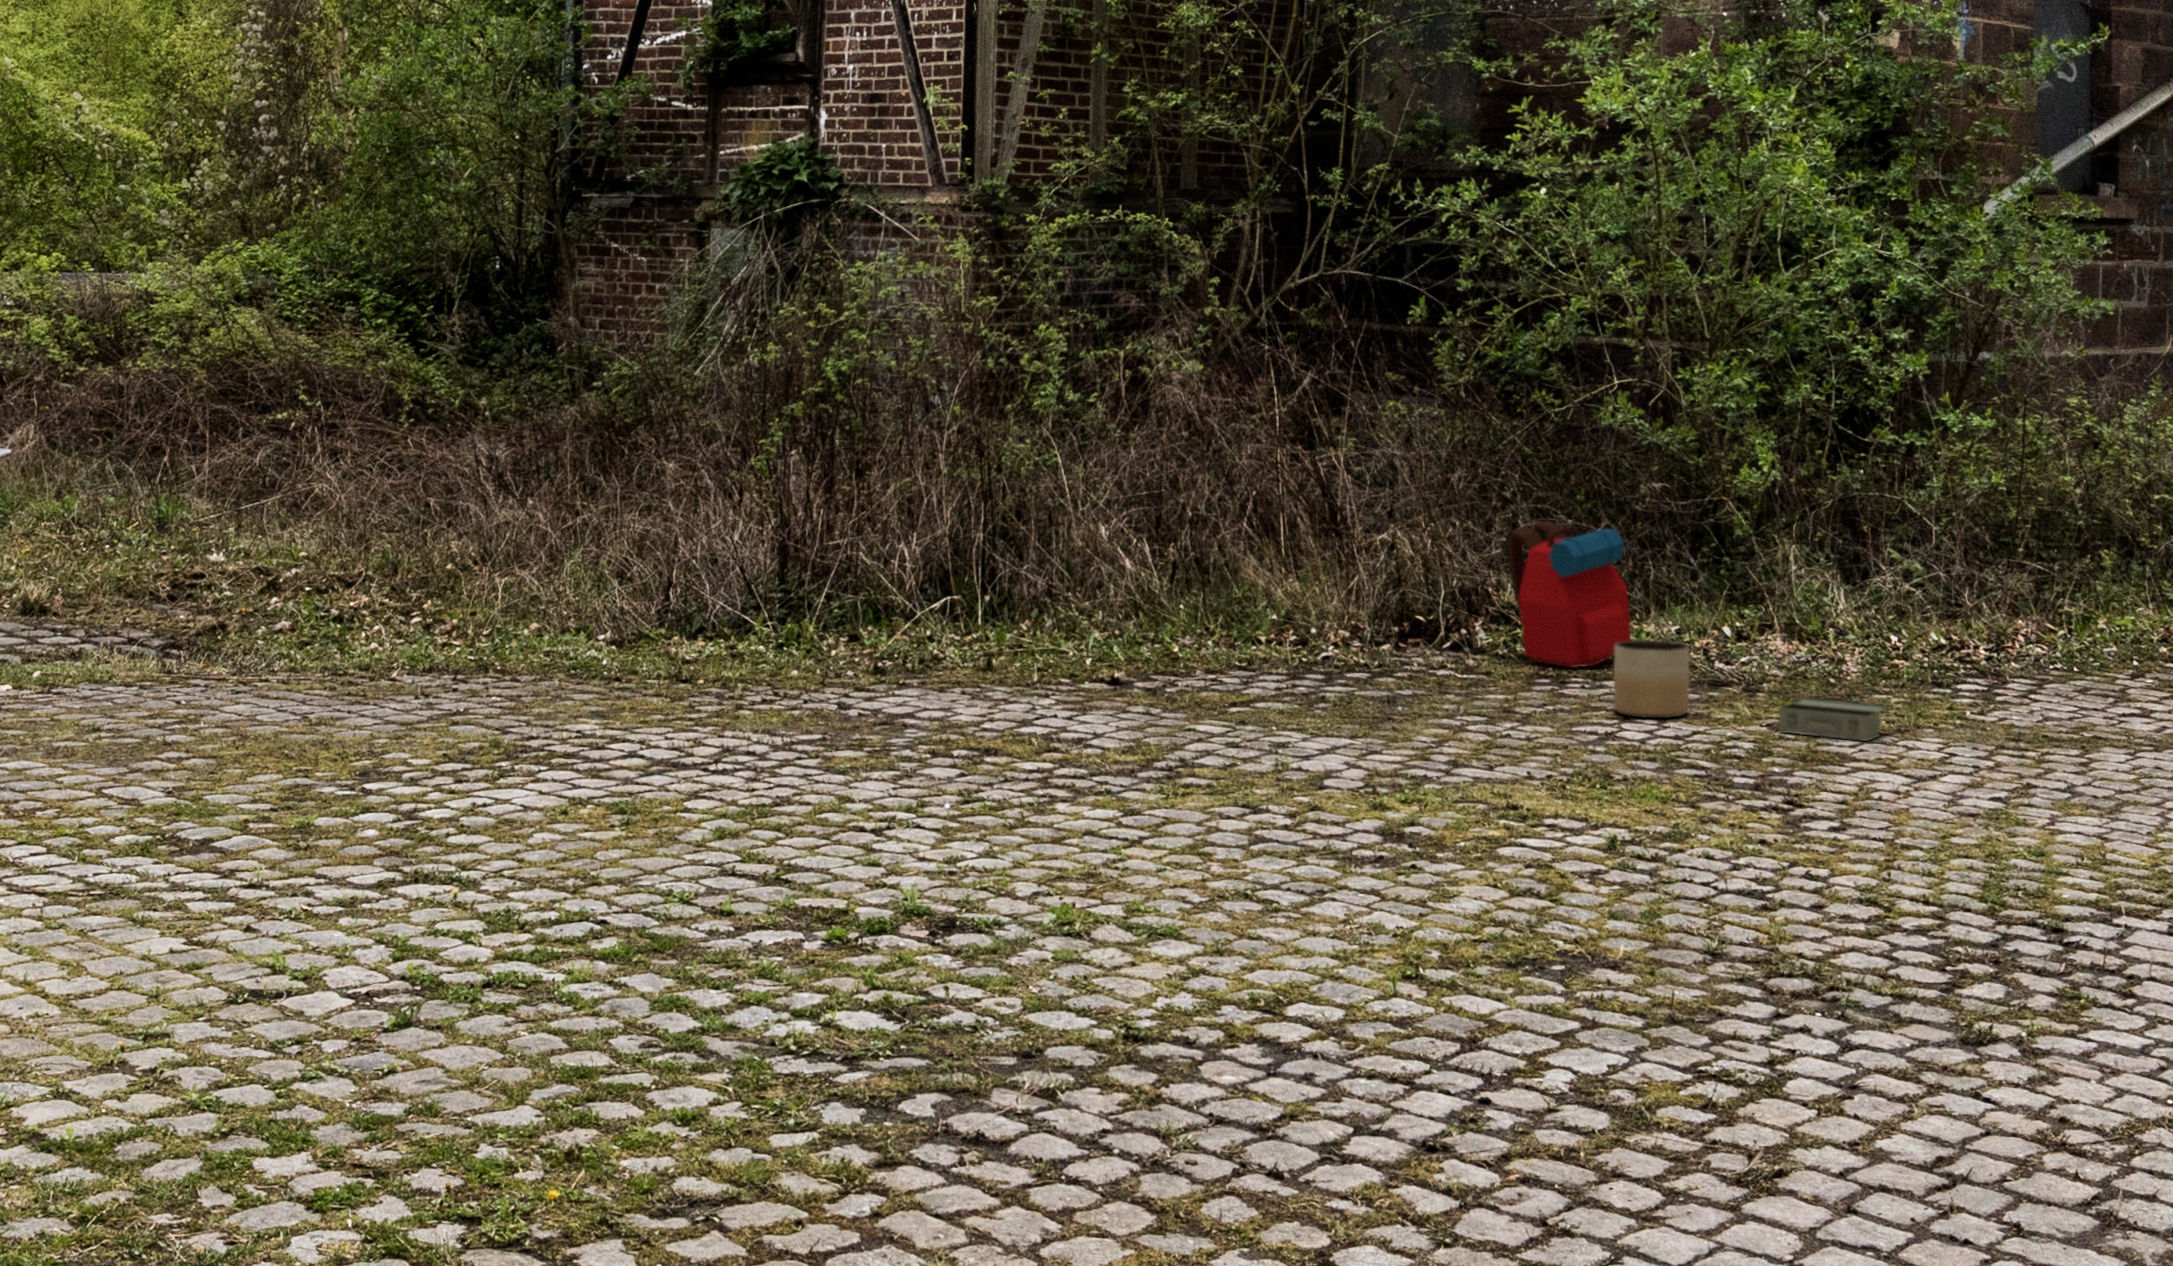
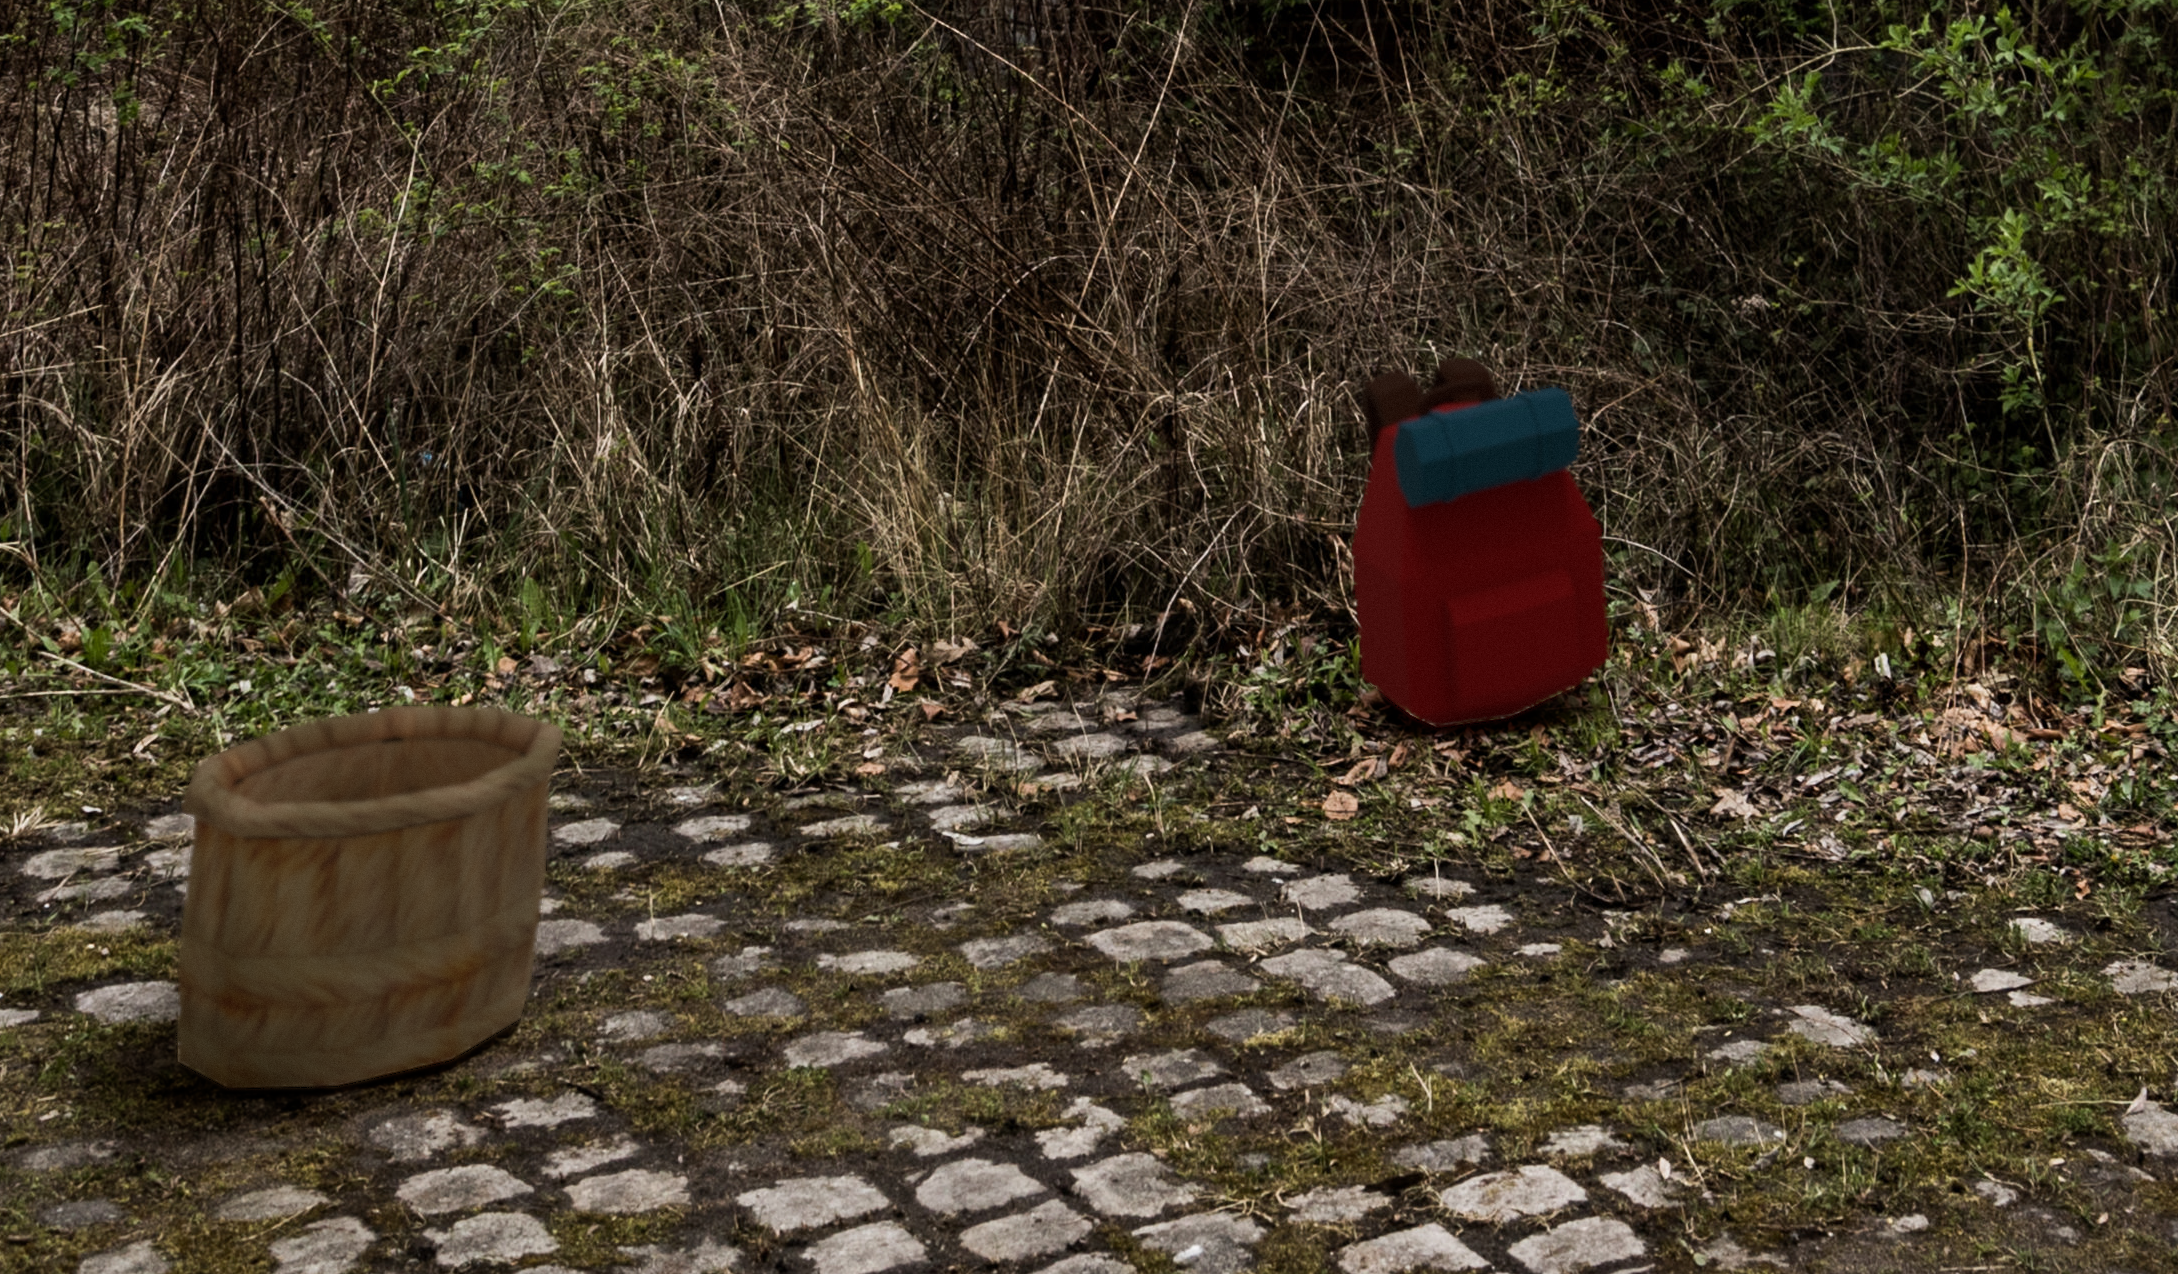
wooden bucket: none [1311,625,1431,736] -> present [177,706,564,1088]
planter: present [1613,640,1689,718] -> none [1162,758,1380,1015]
toolbox: present [1779,697,1890,741] -> none [1451,998,1787,1219]

